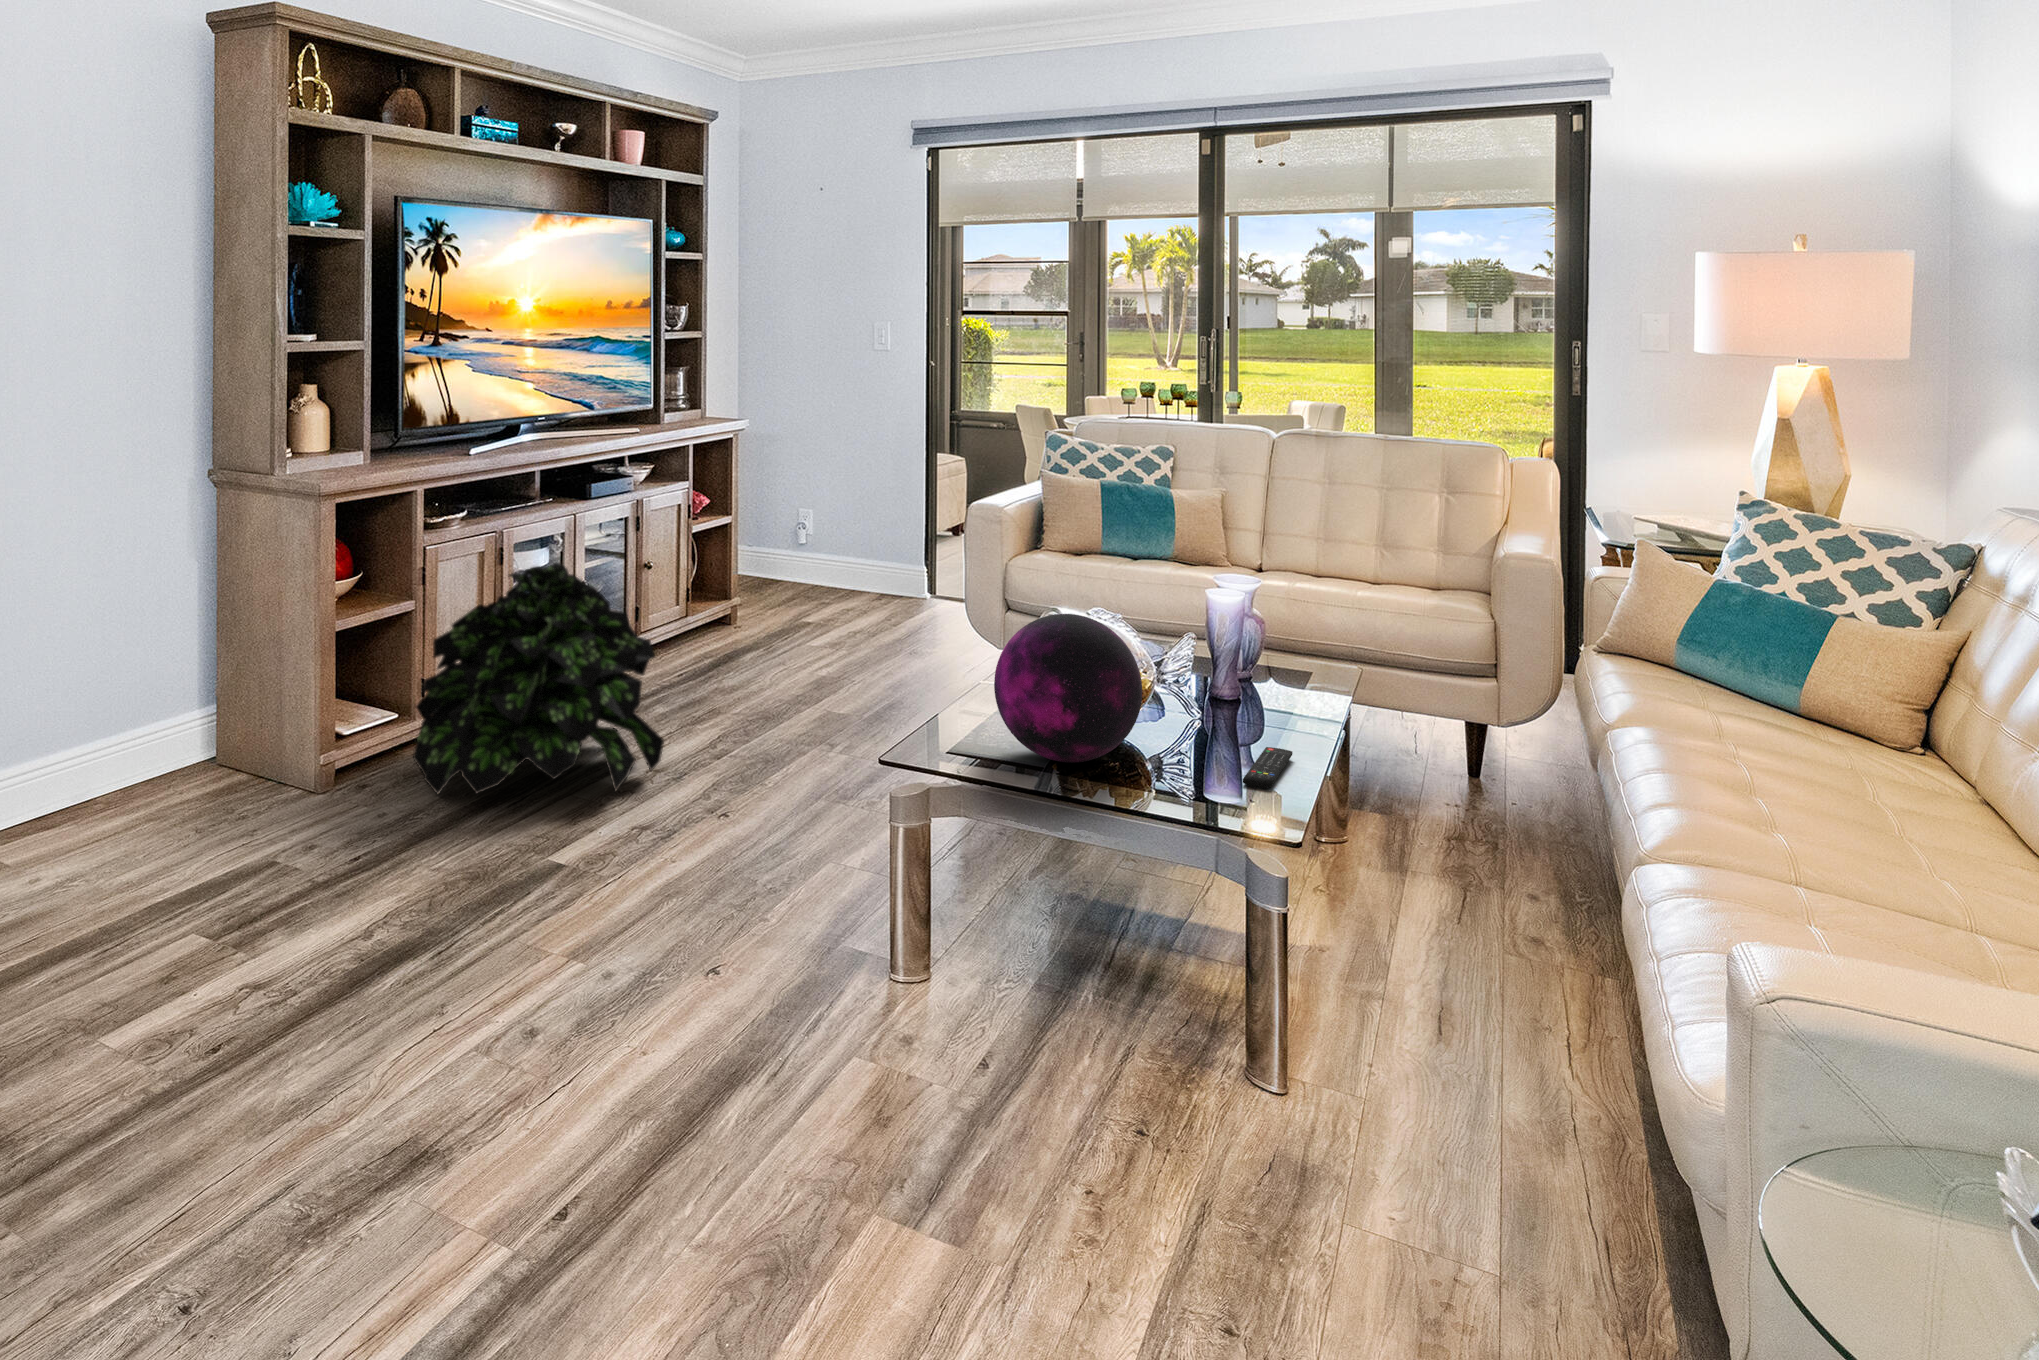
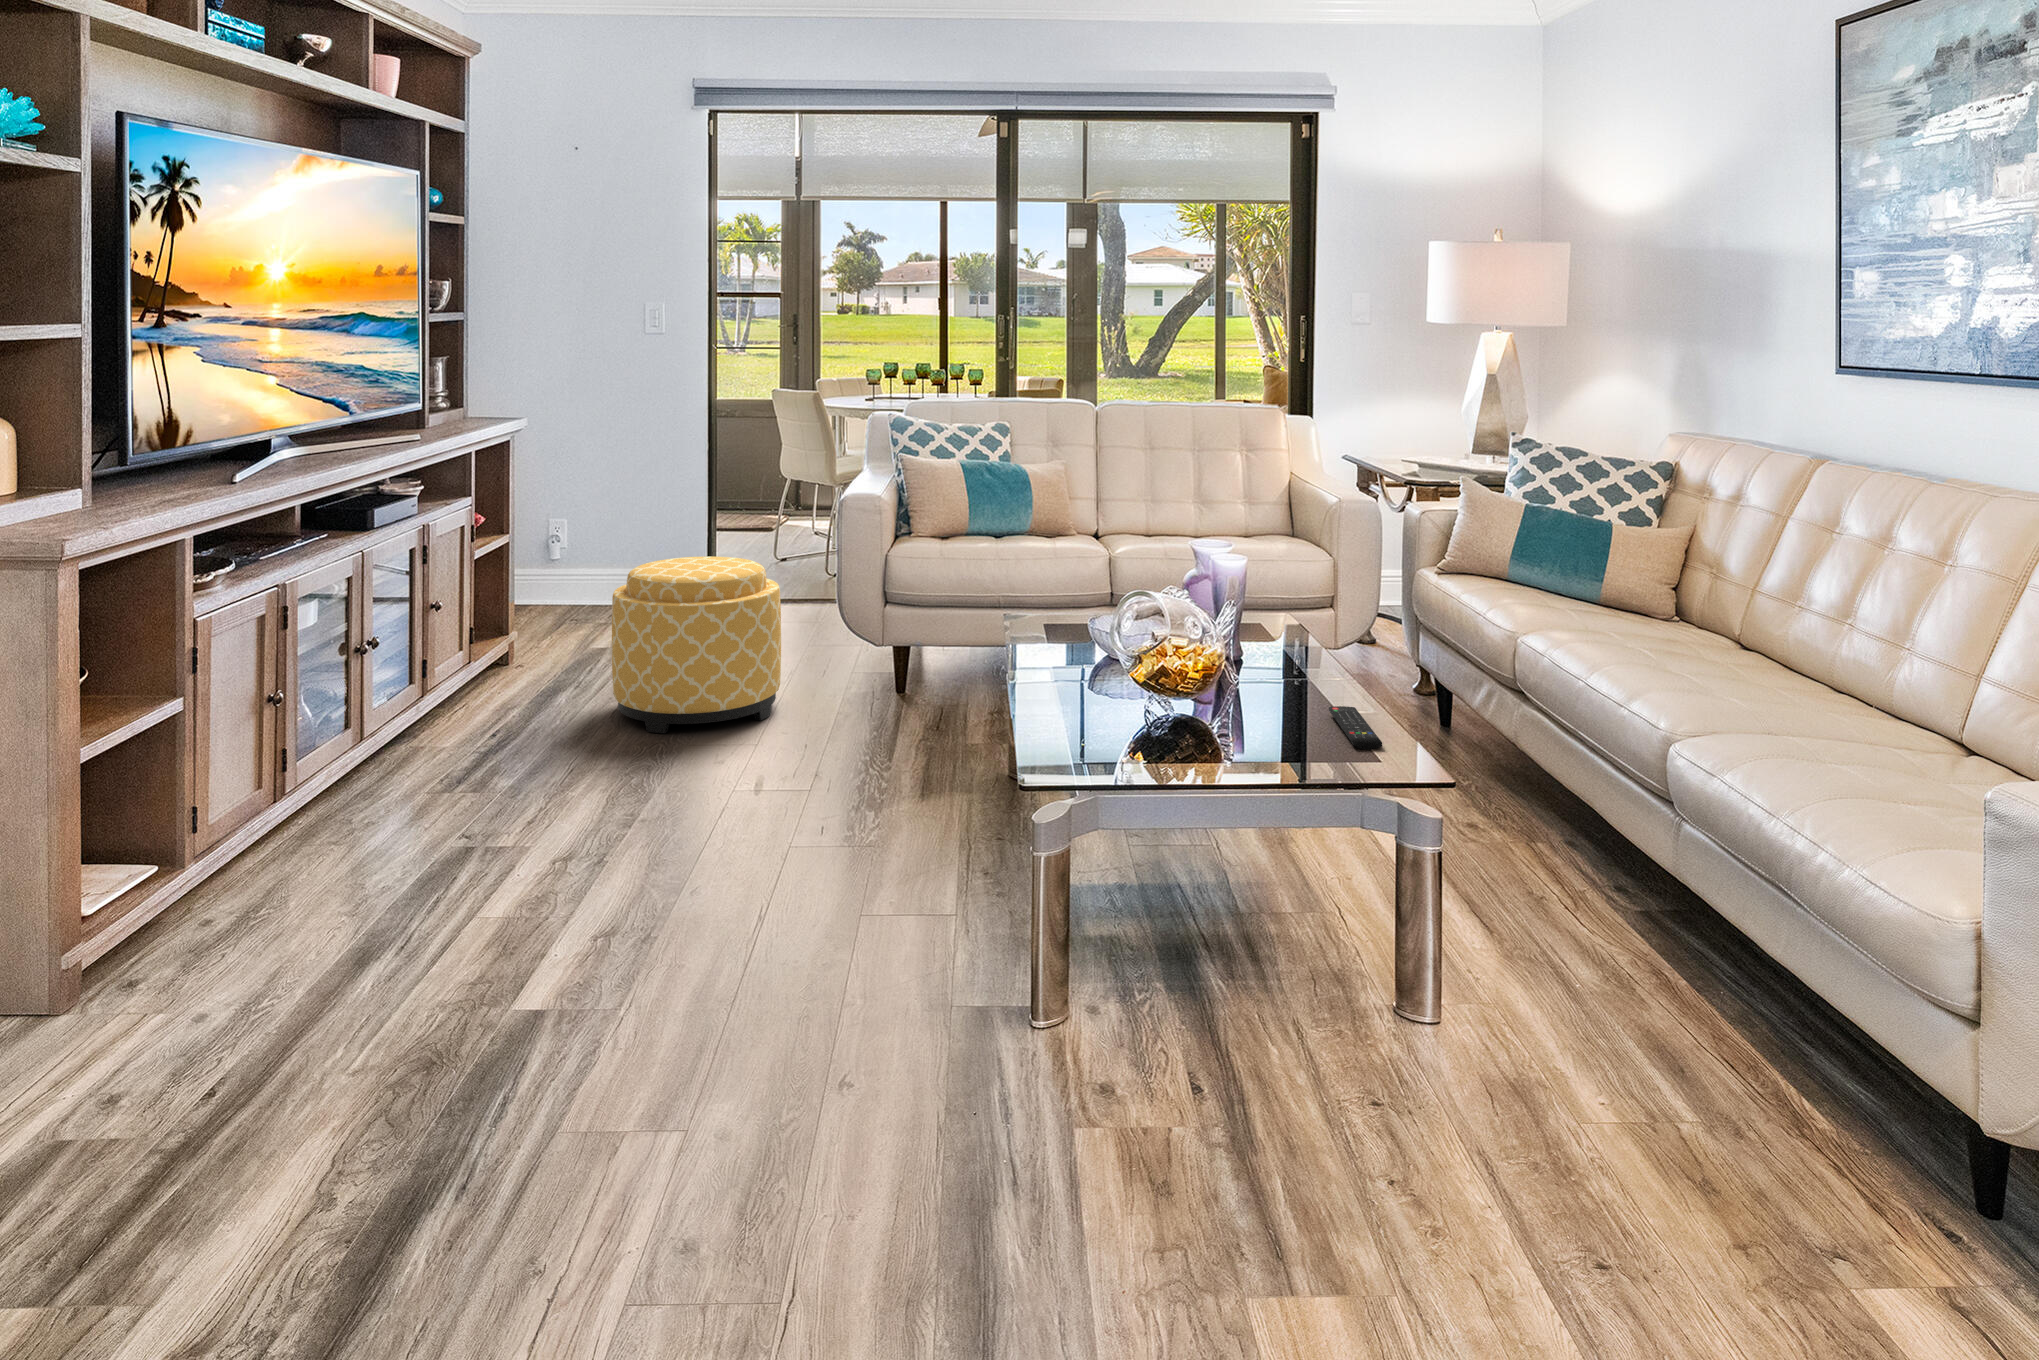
ottoman: none [773,545,914,693] -> present [612,557,781,733]
potted plant: present [413,563,664,794] -> none [208,612,591,963]
decorative orb: present [994,614,1142,763] -> none [1090,593,1251,757]

